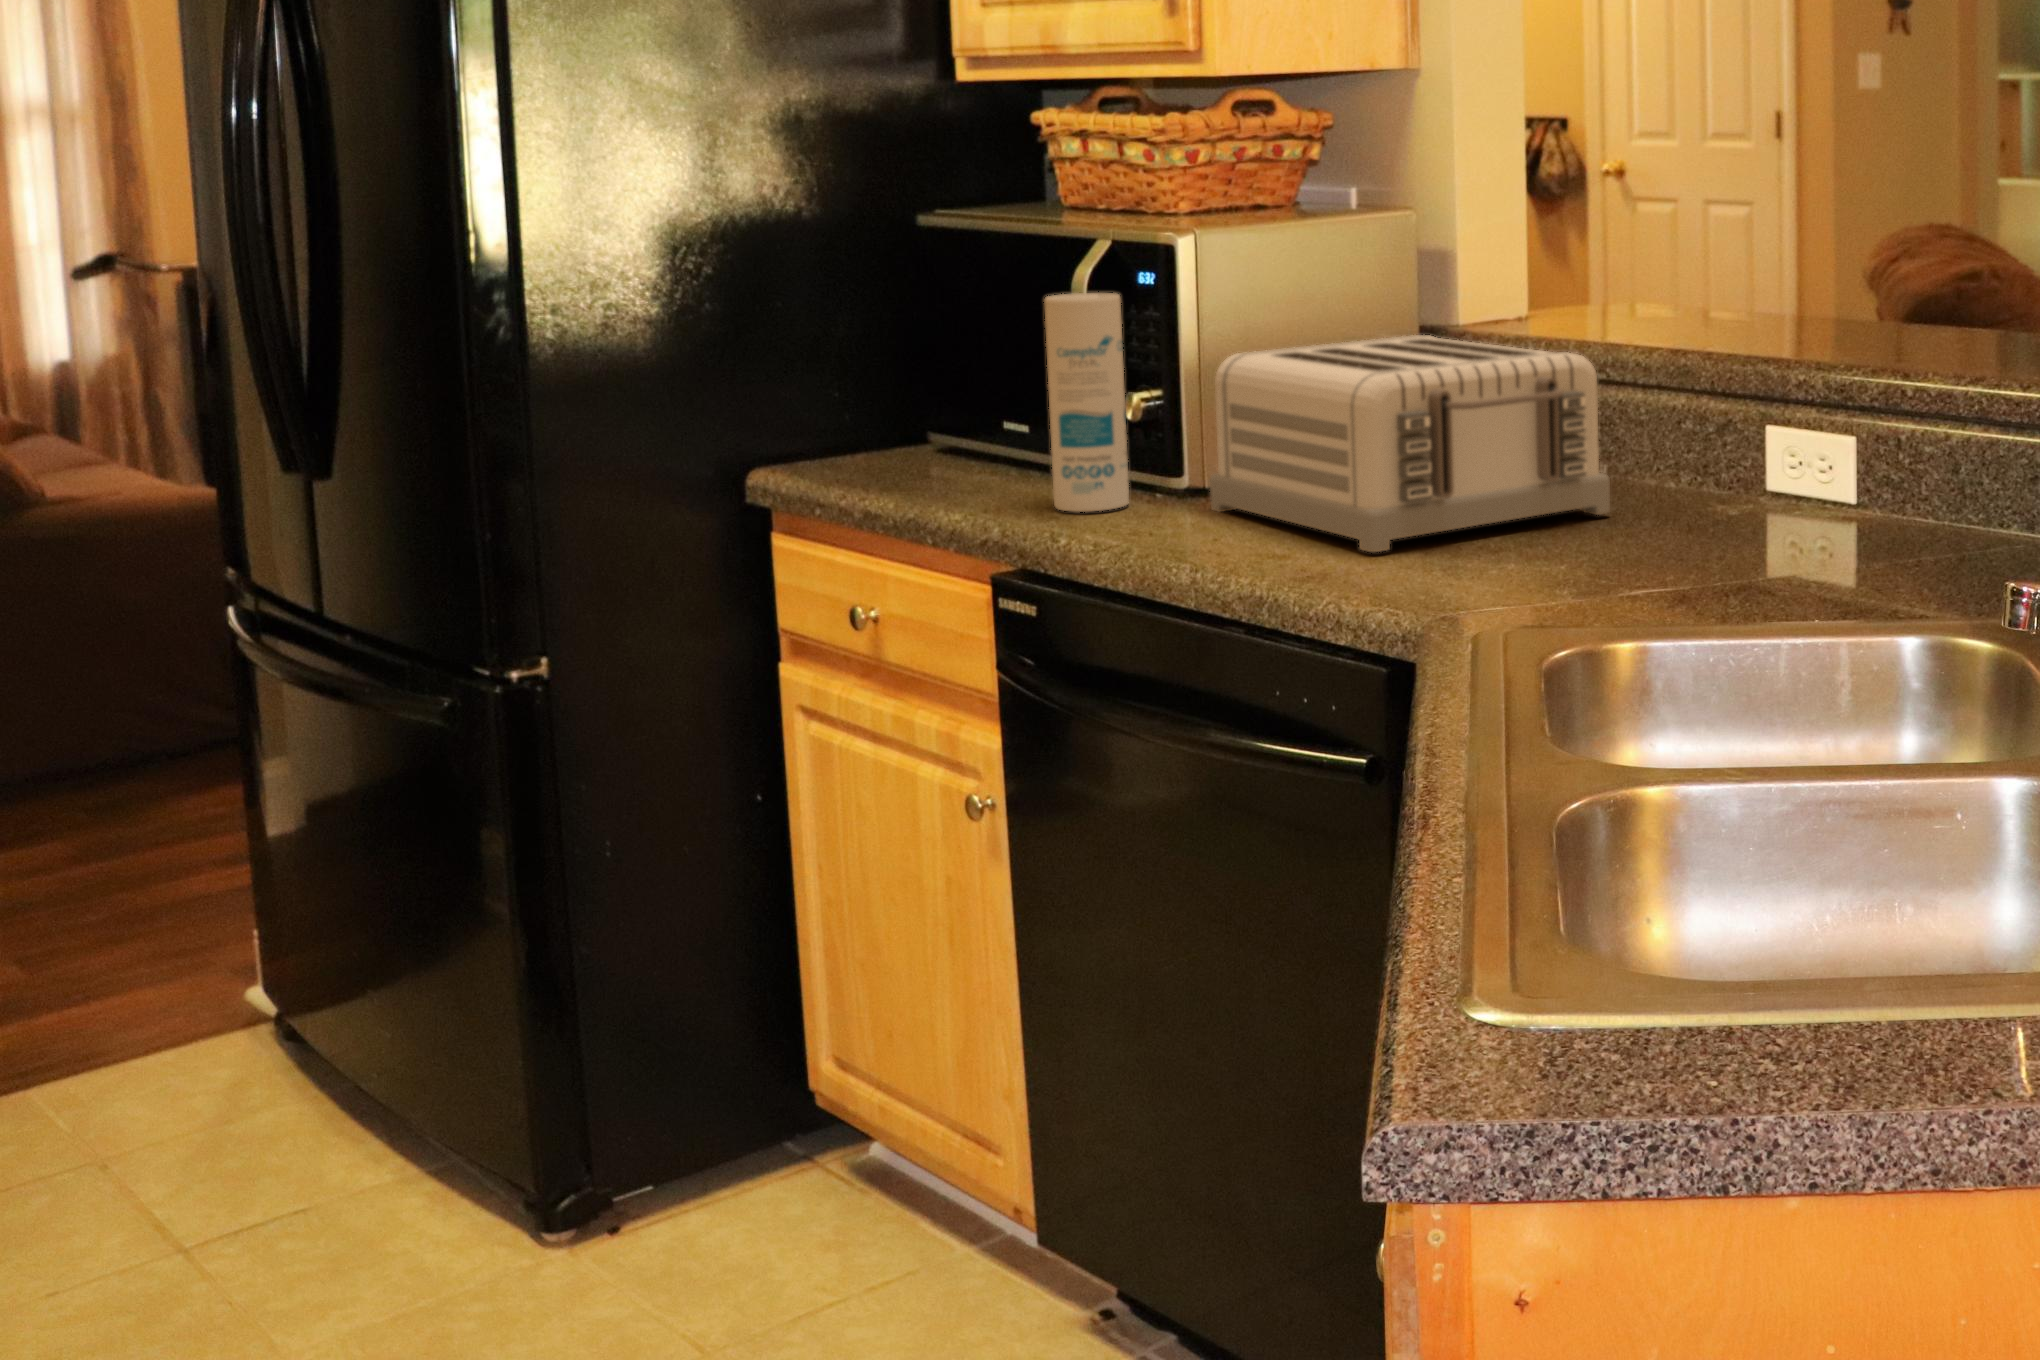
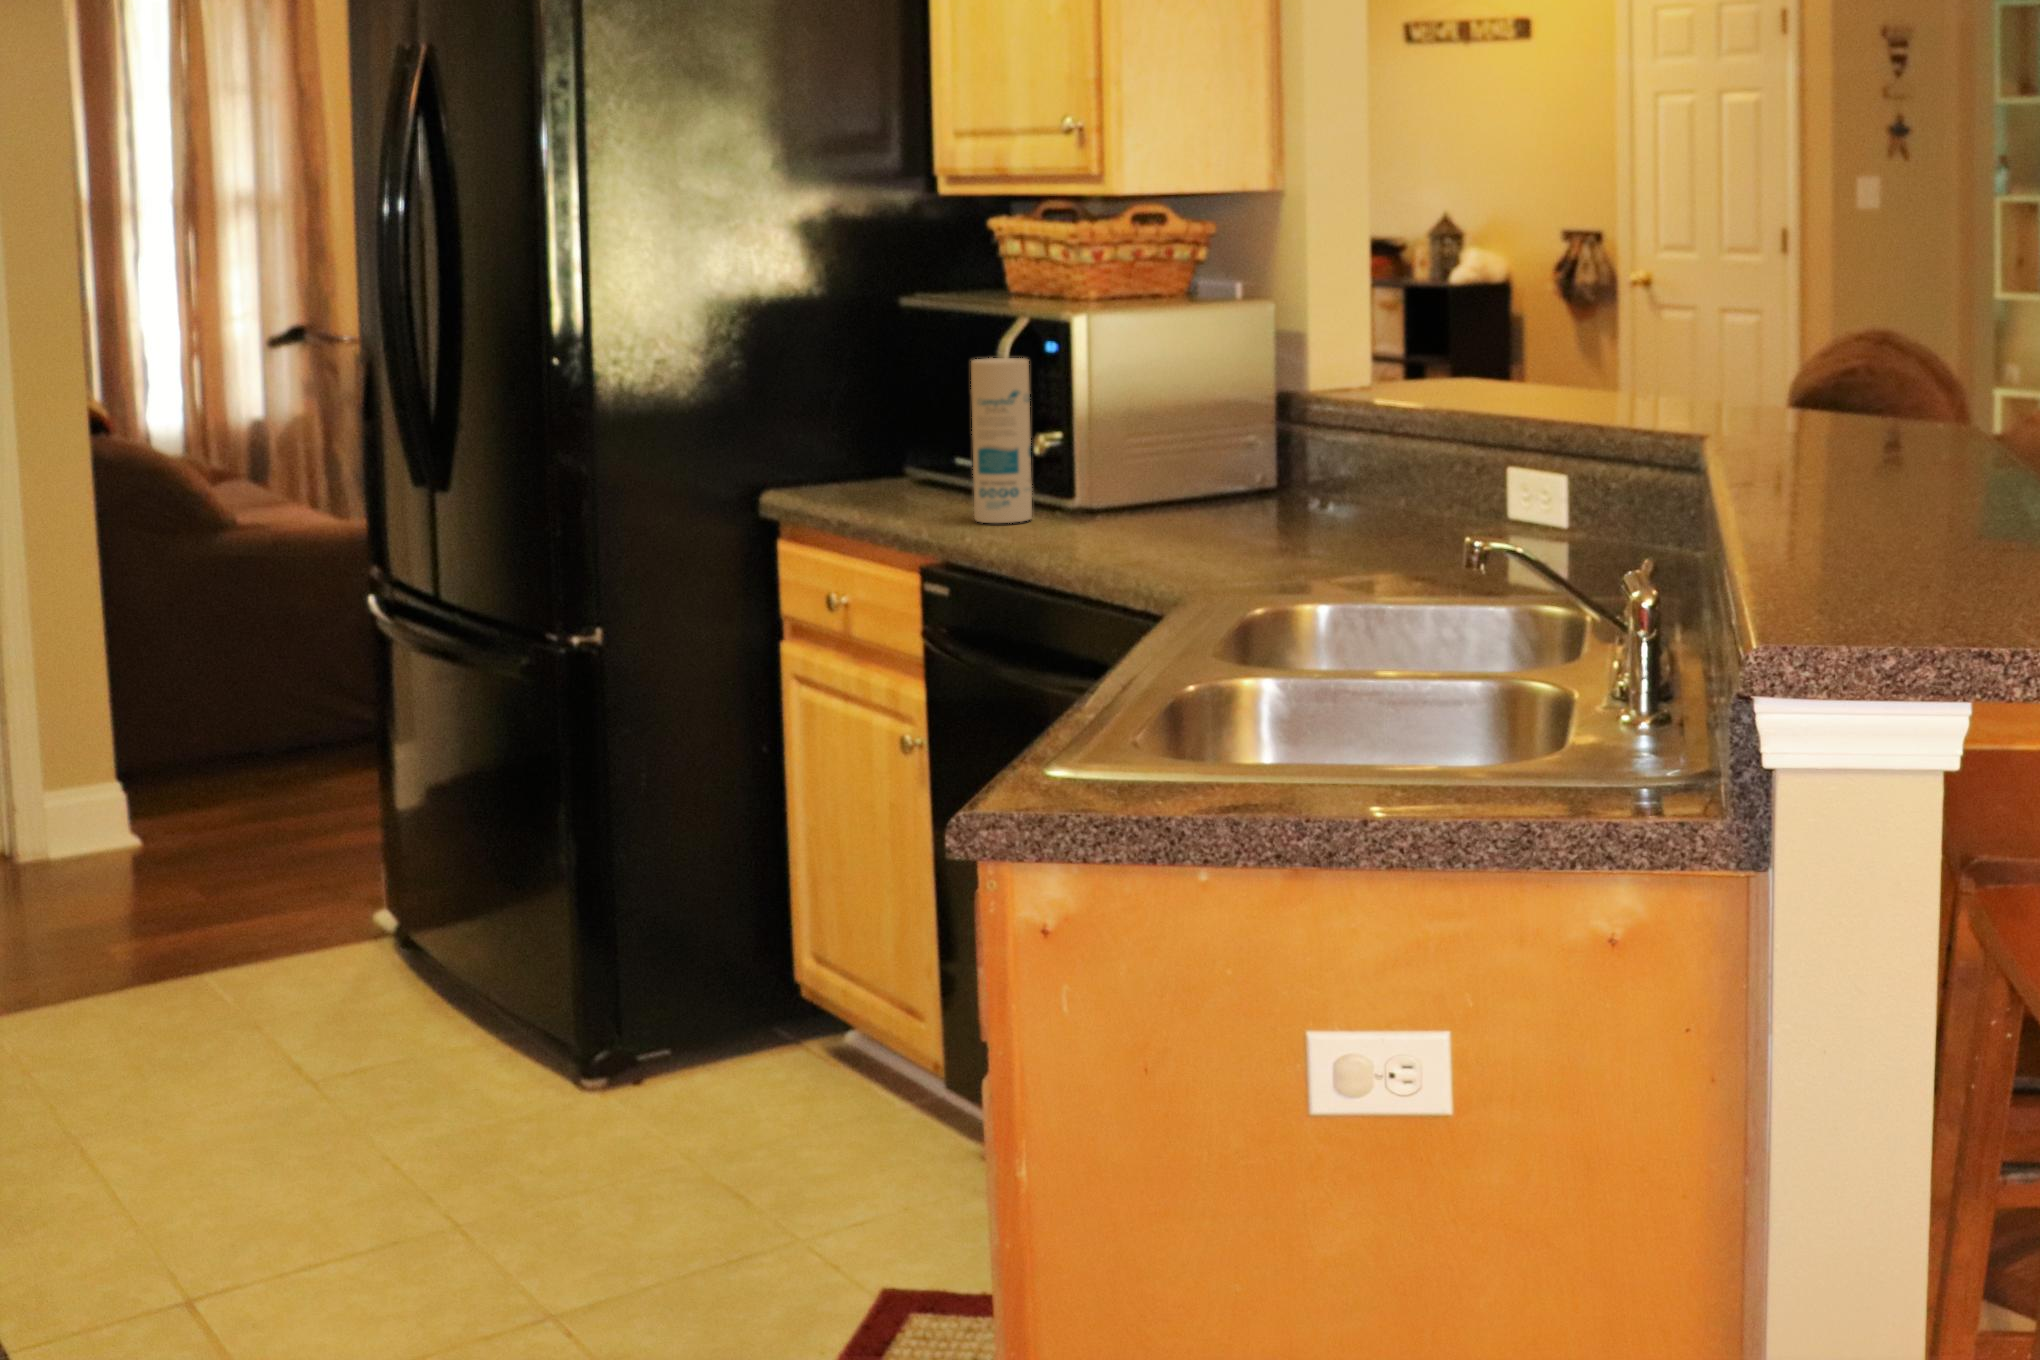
toaster: present [1210,335,1610,552] -> none [1091,397,1386,553]

